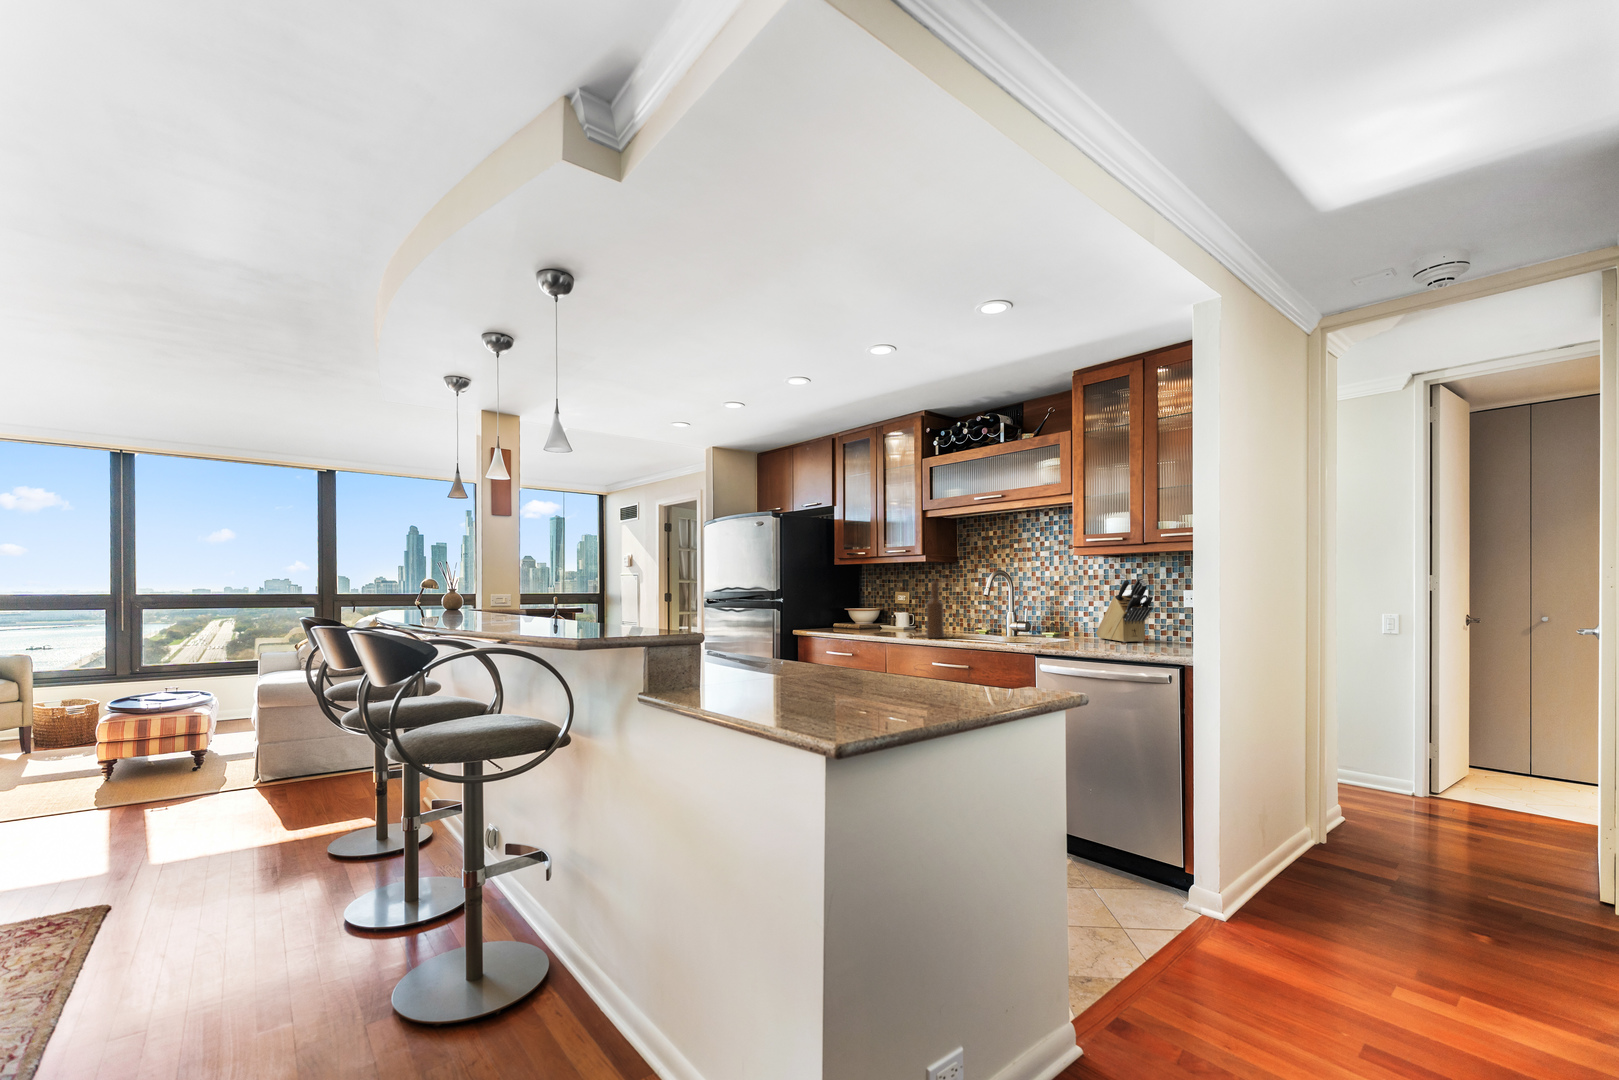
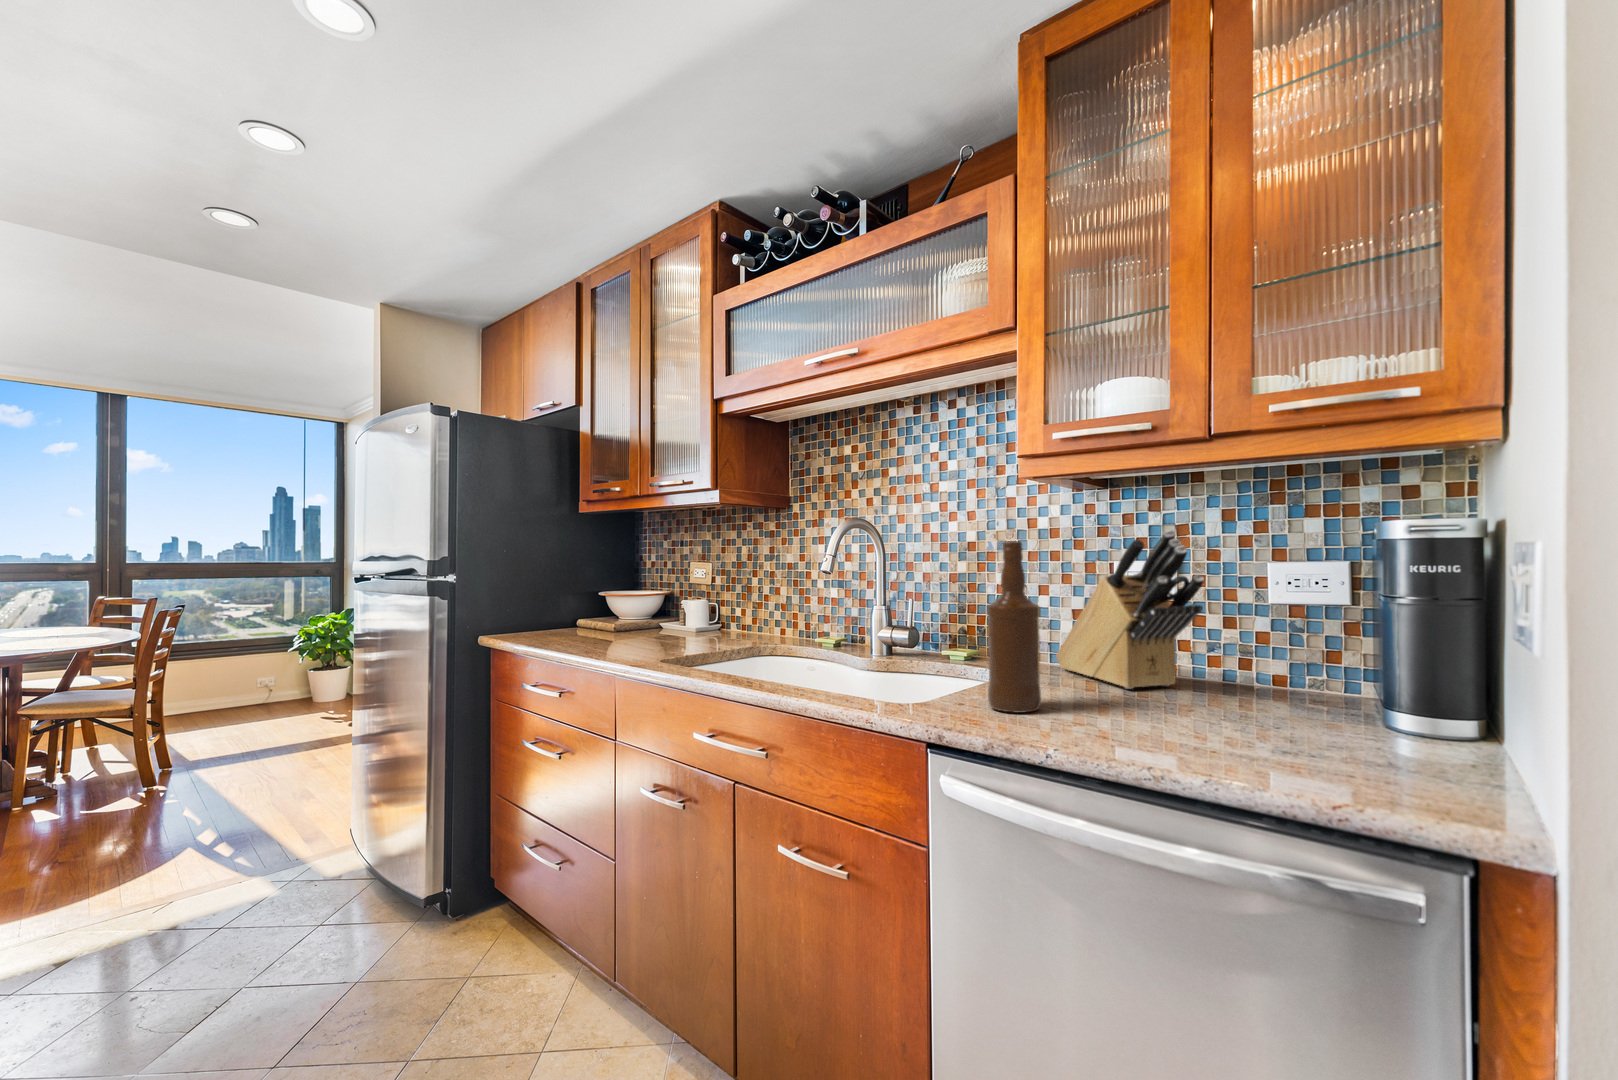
bottle: present [926,581,944,638] -> present [987,541,1041,713]

